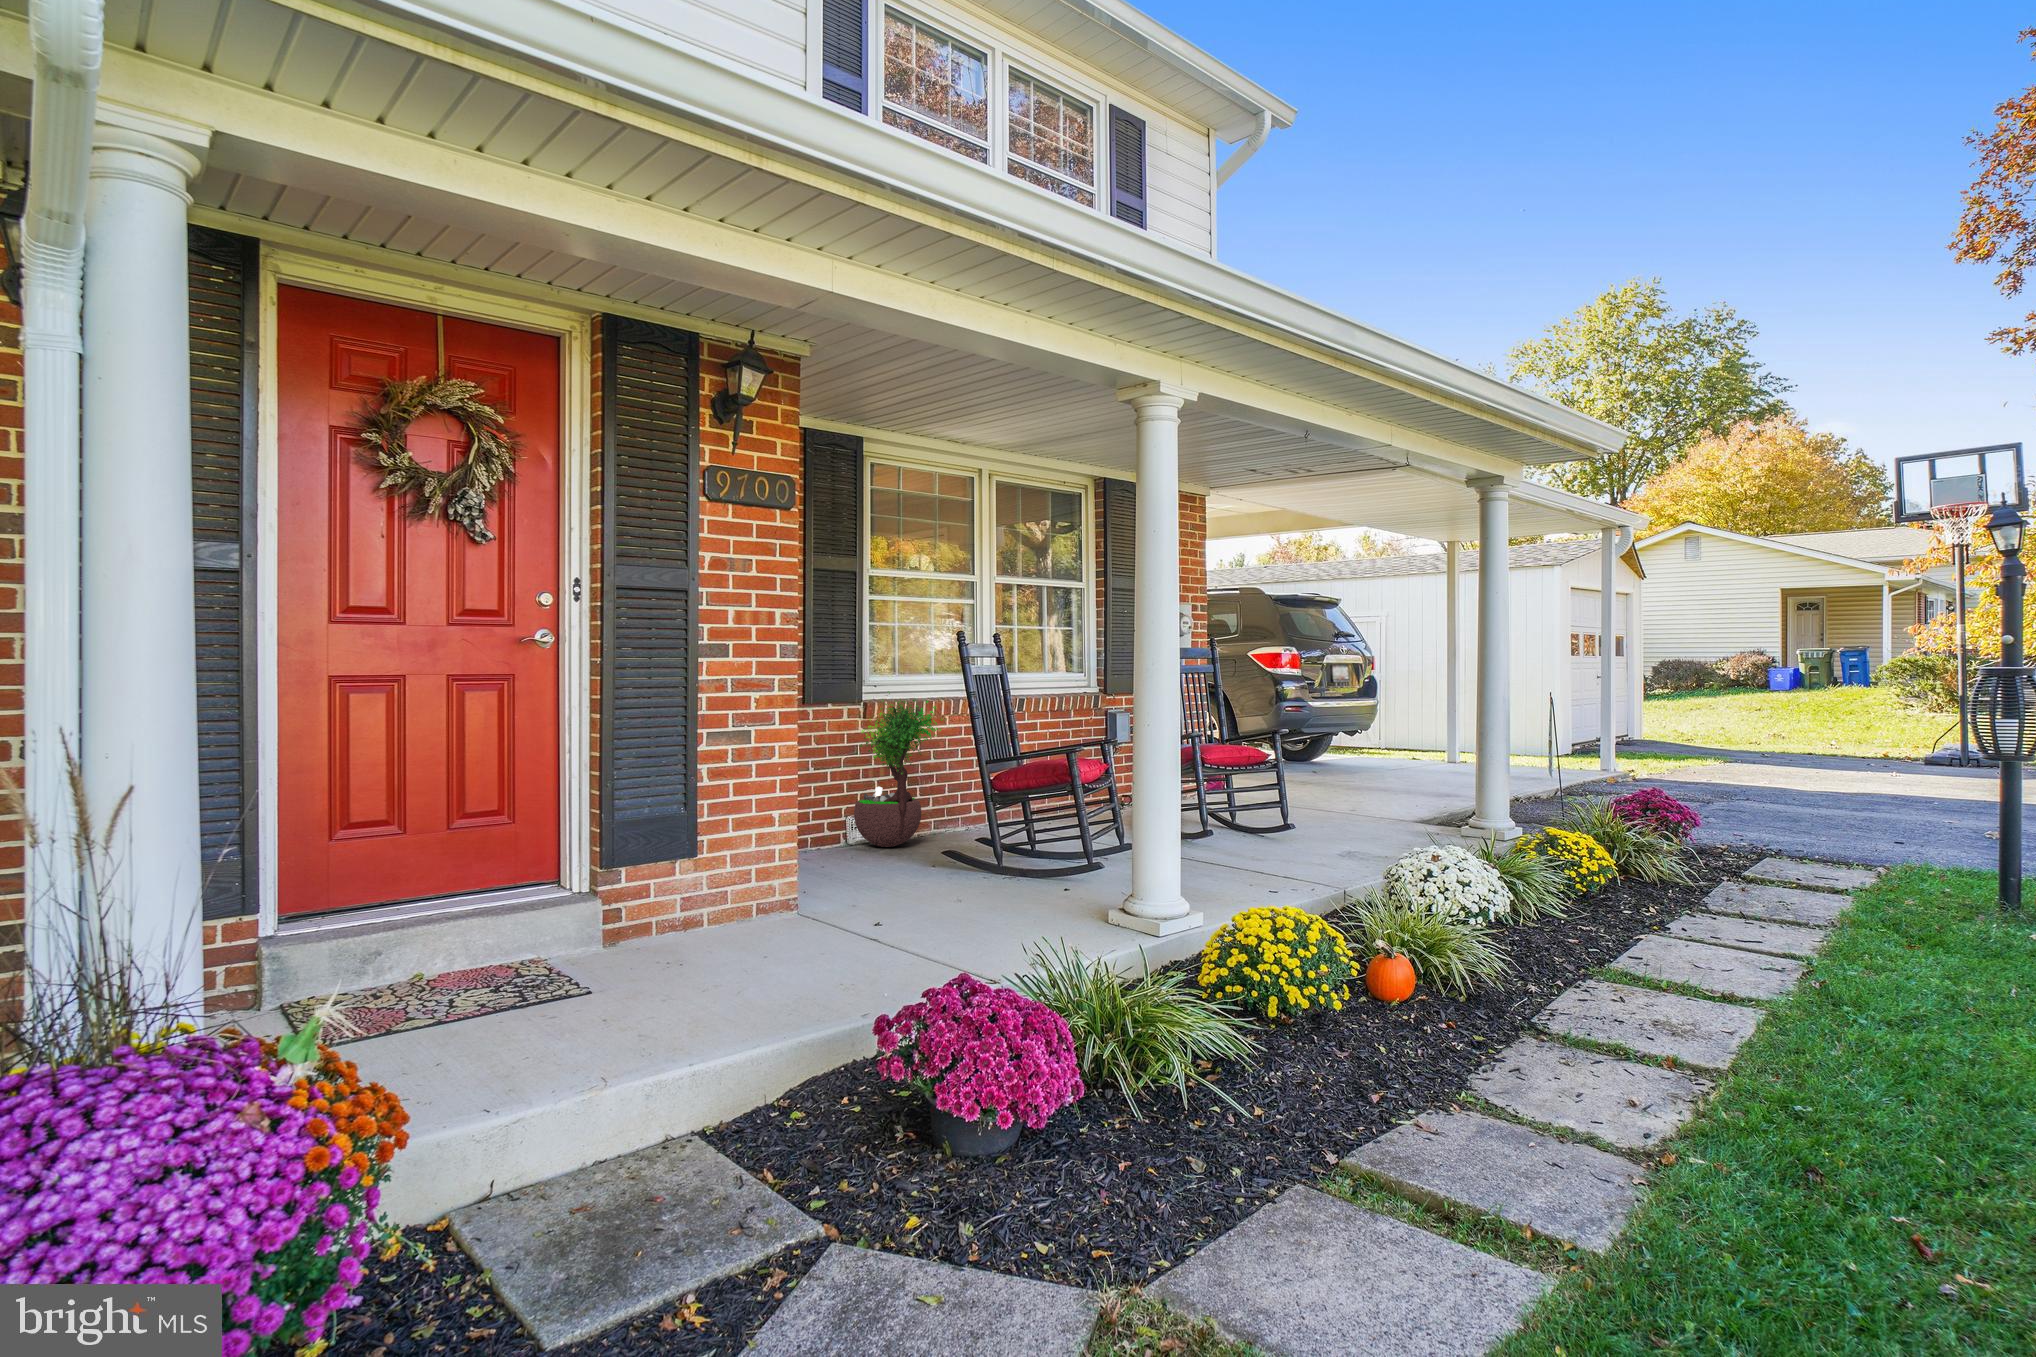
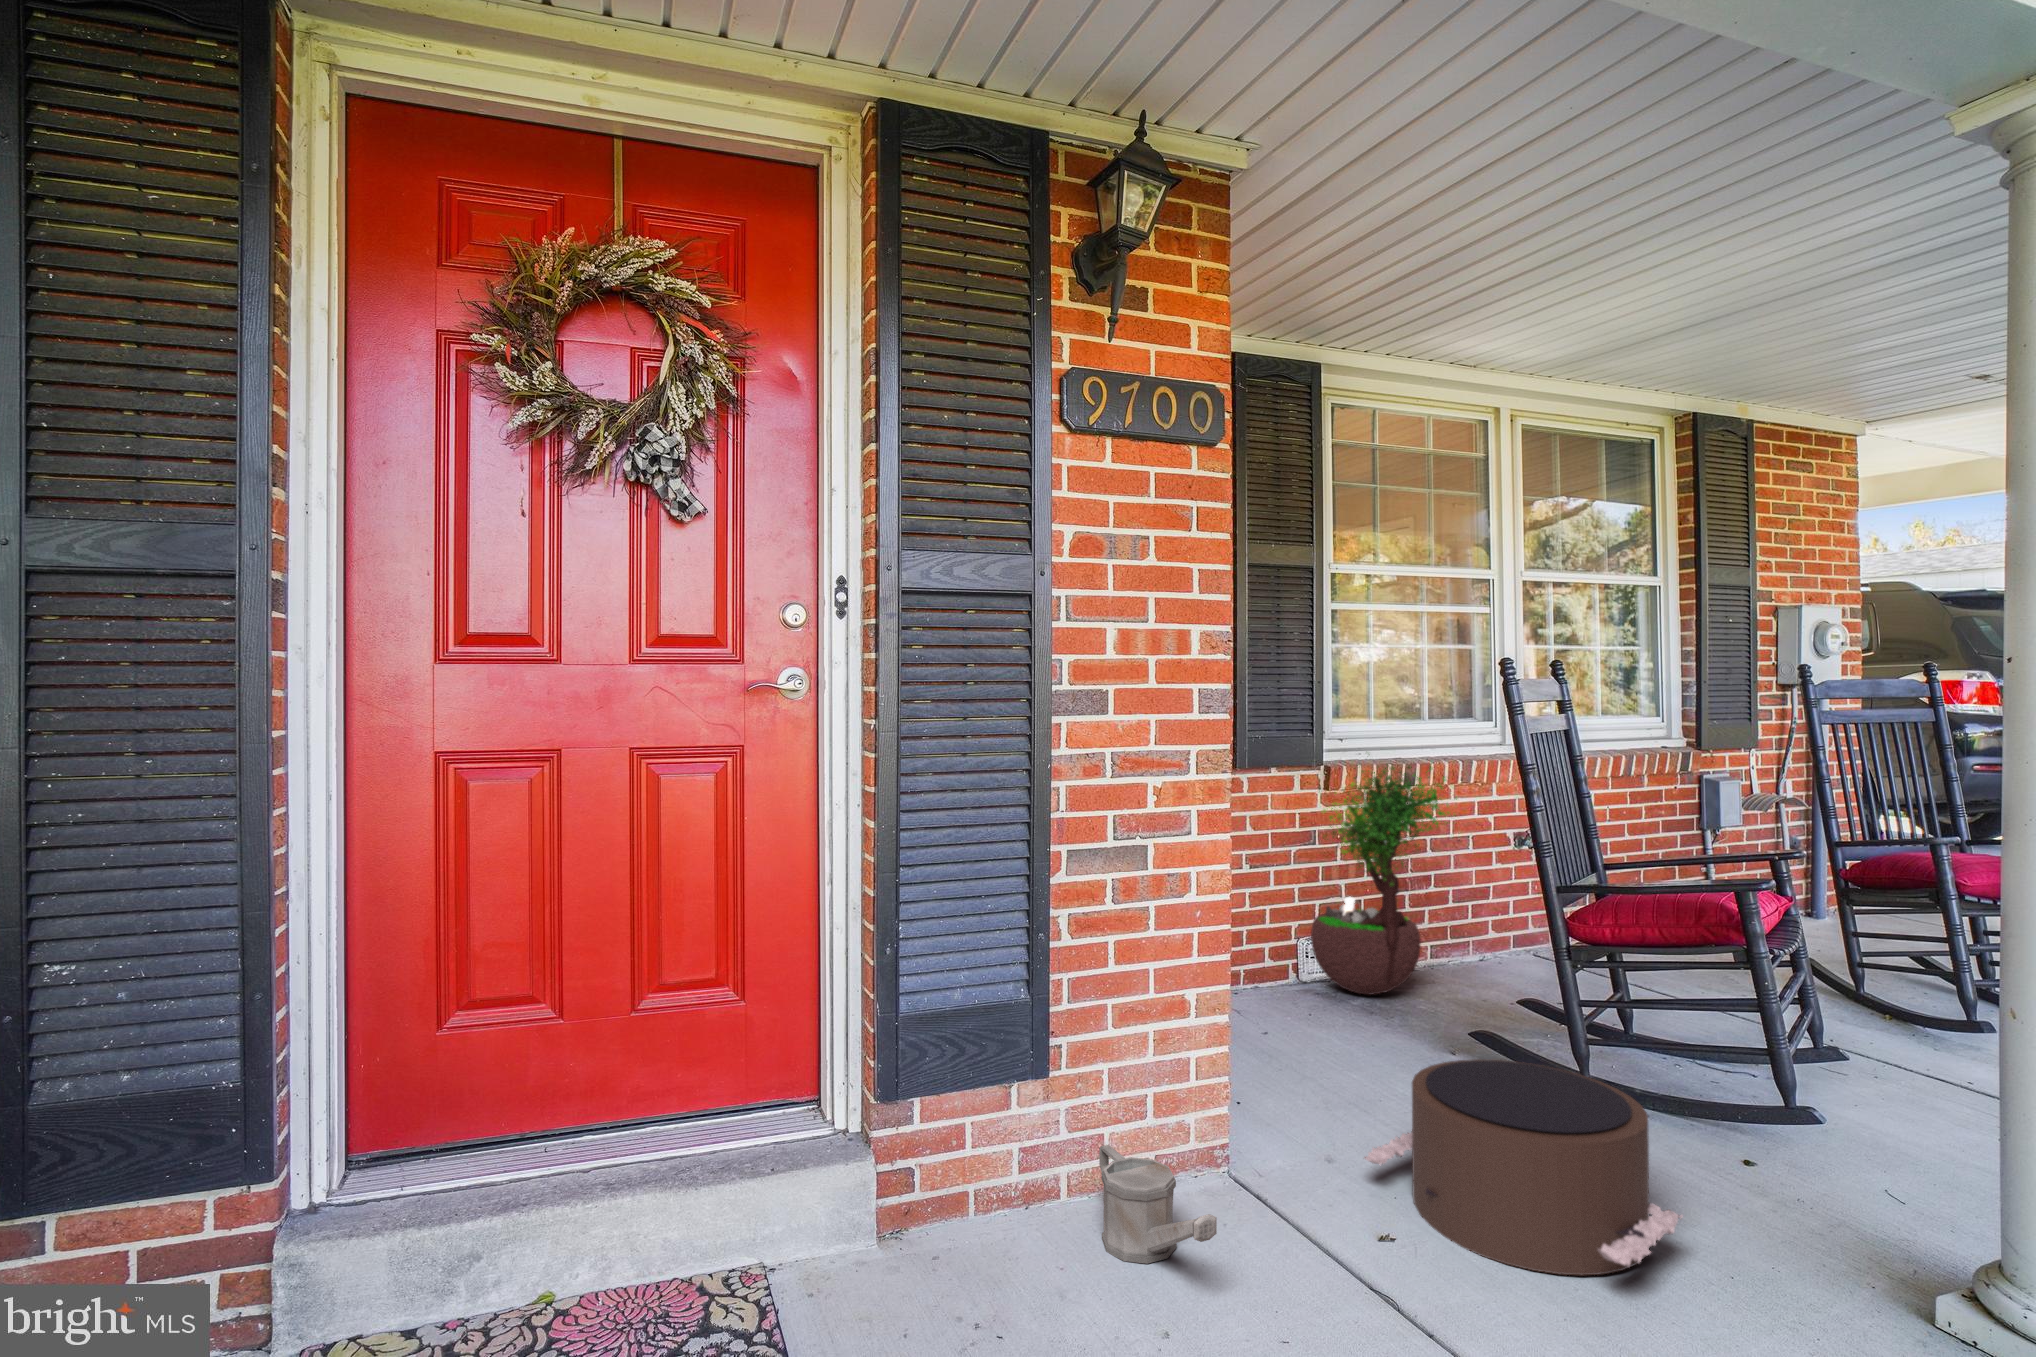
pouf: none [869,843,1013,925] -> present [1365,1059,1683,1275]
watering can: none [726,893,790,940] -> present [1099,1145,1217,1264]

